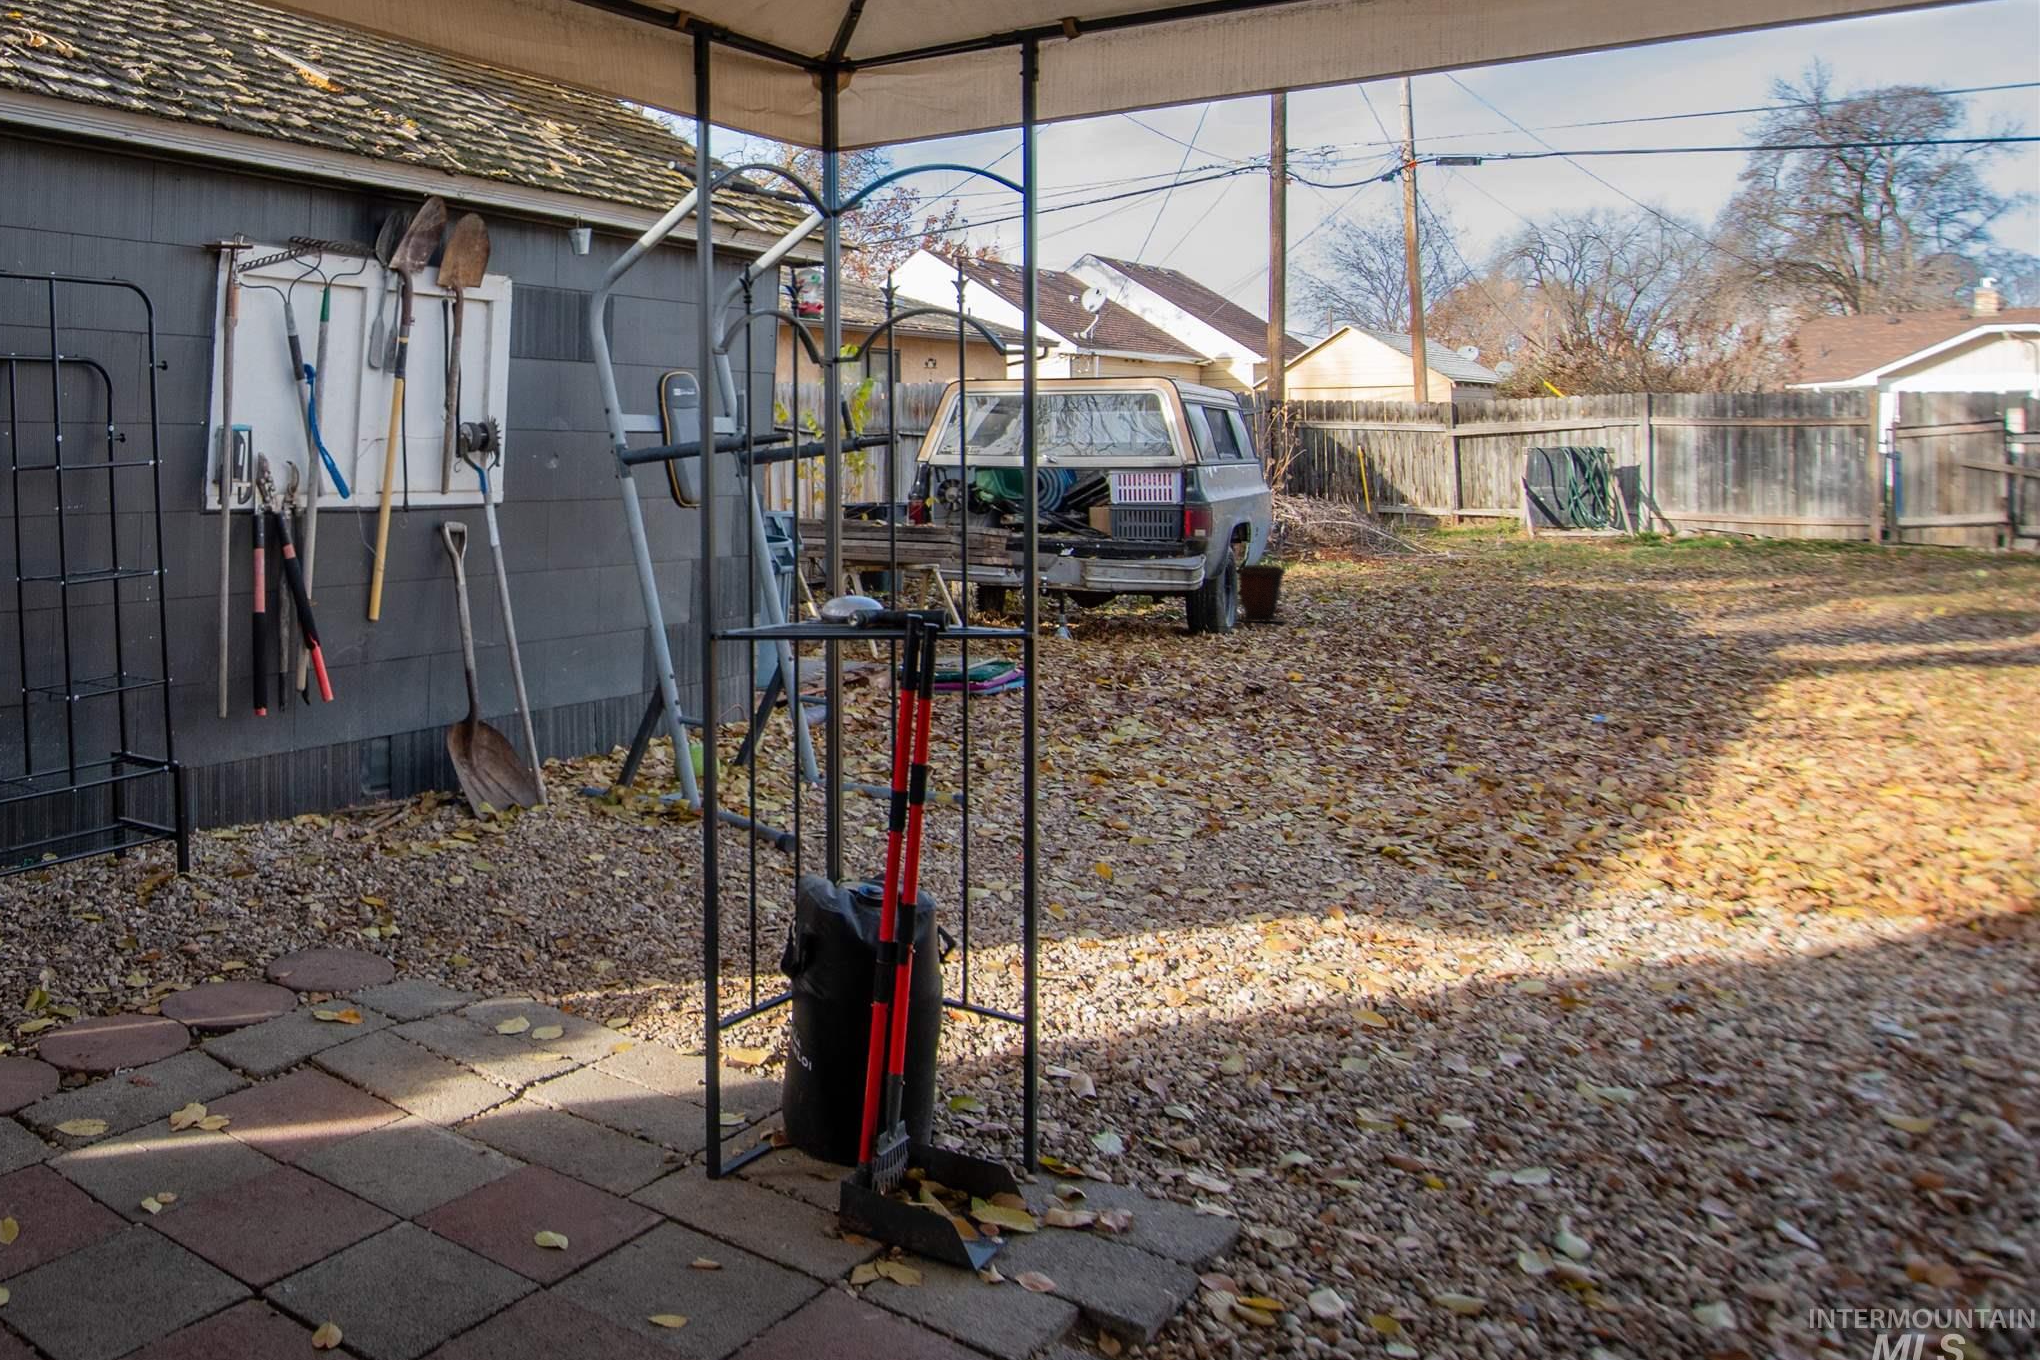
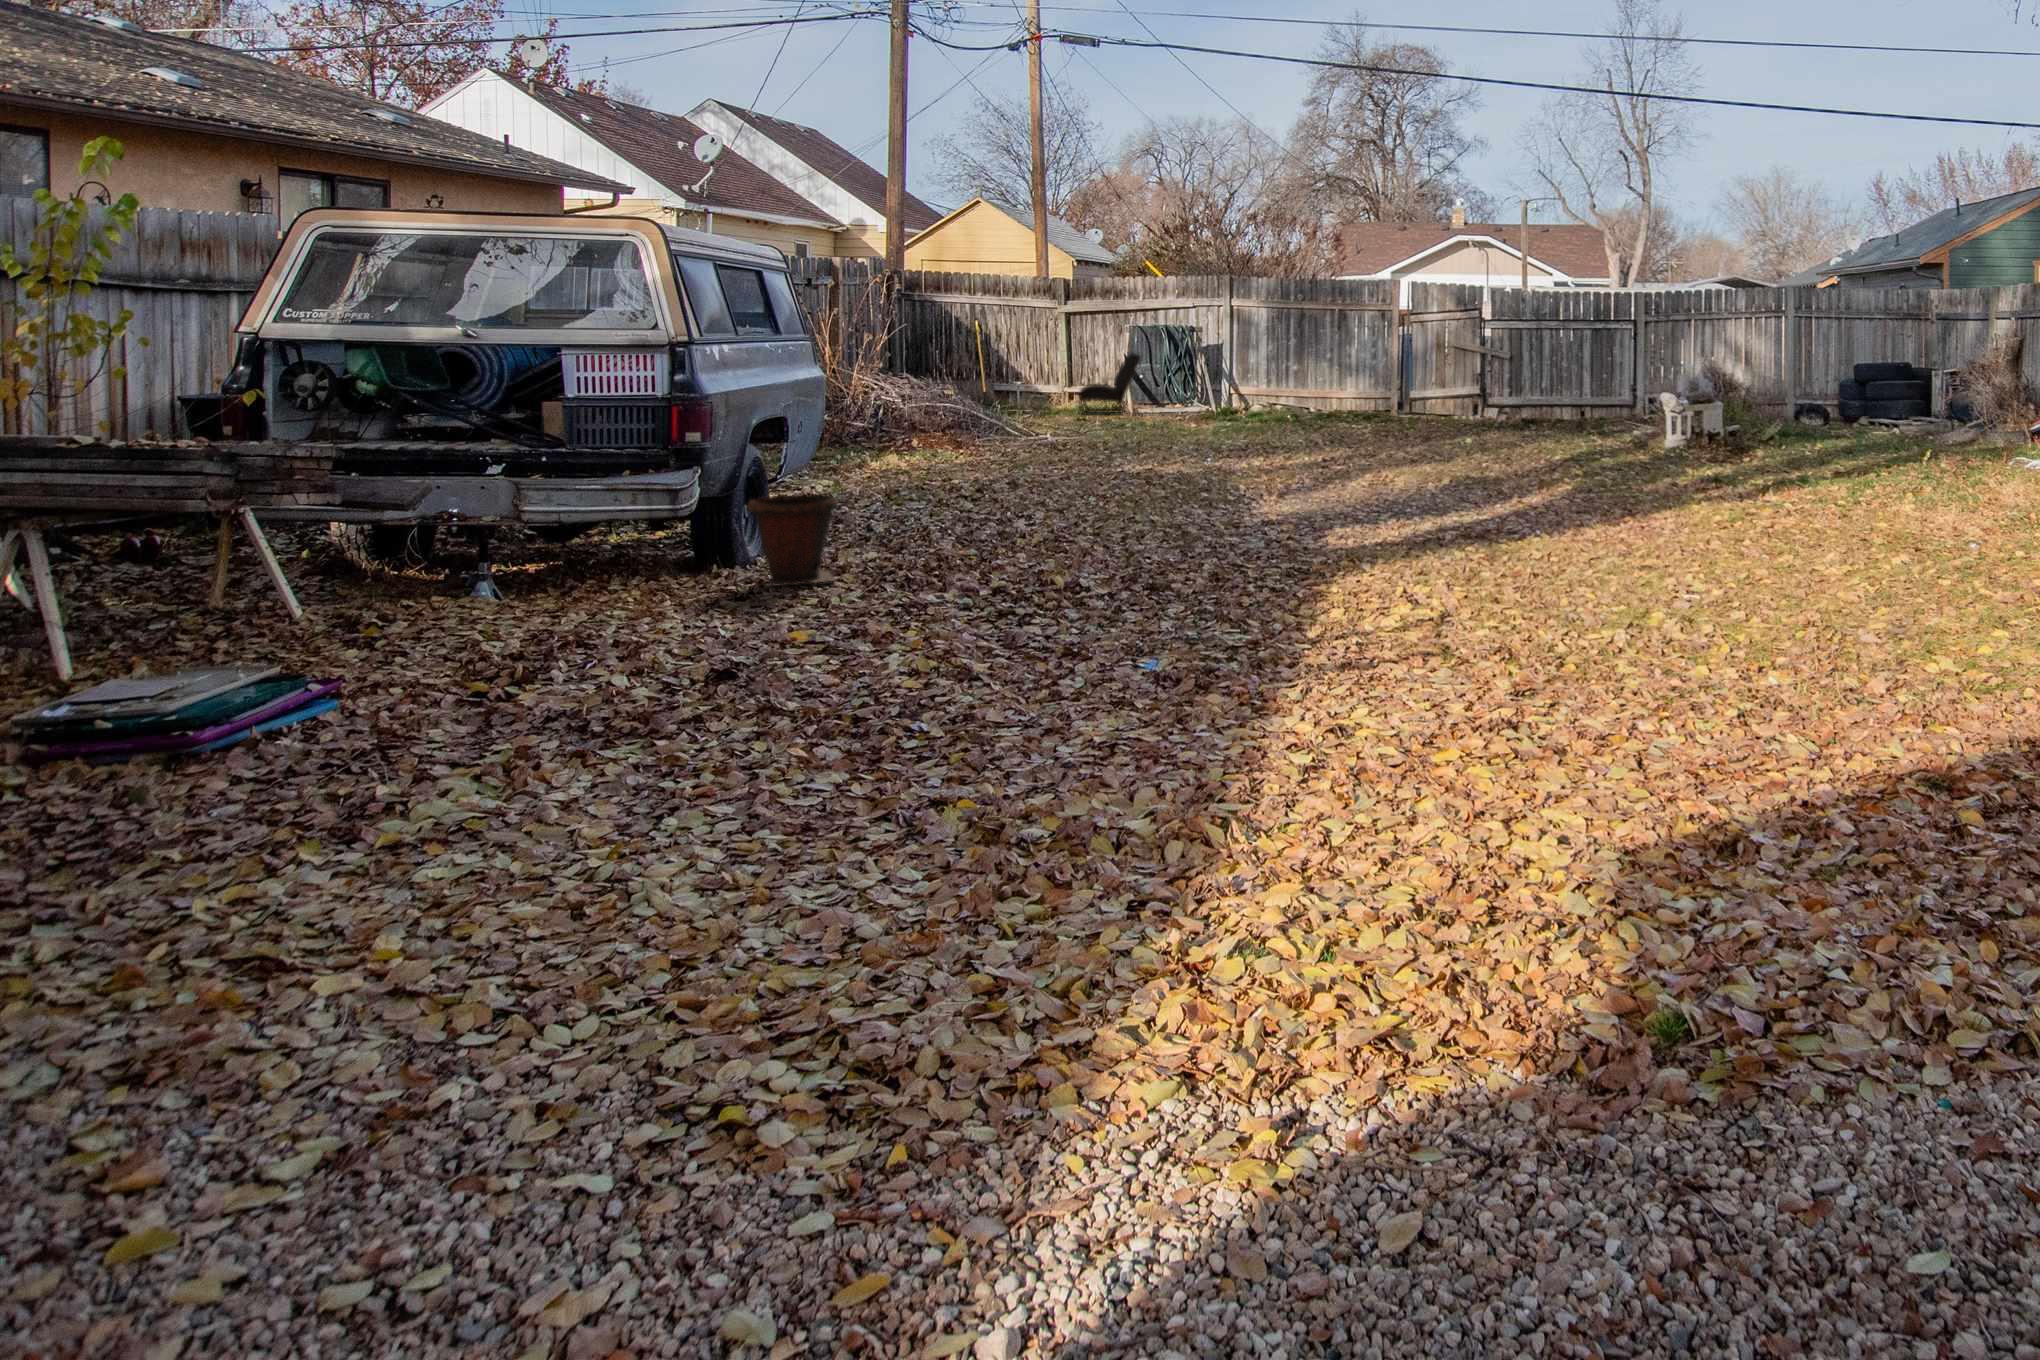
lounge chair: none [1470,475,1541,538] -> present [1079,353,1141,414]

